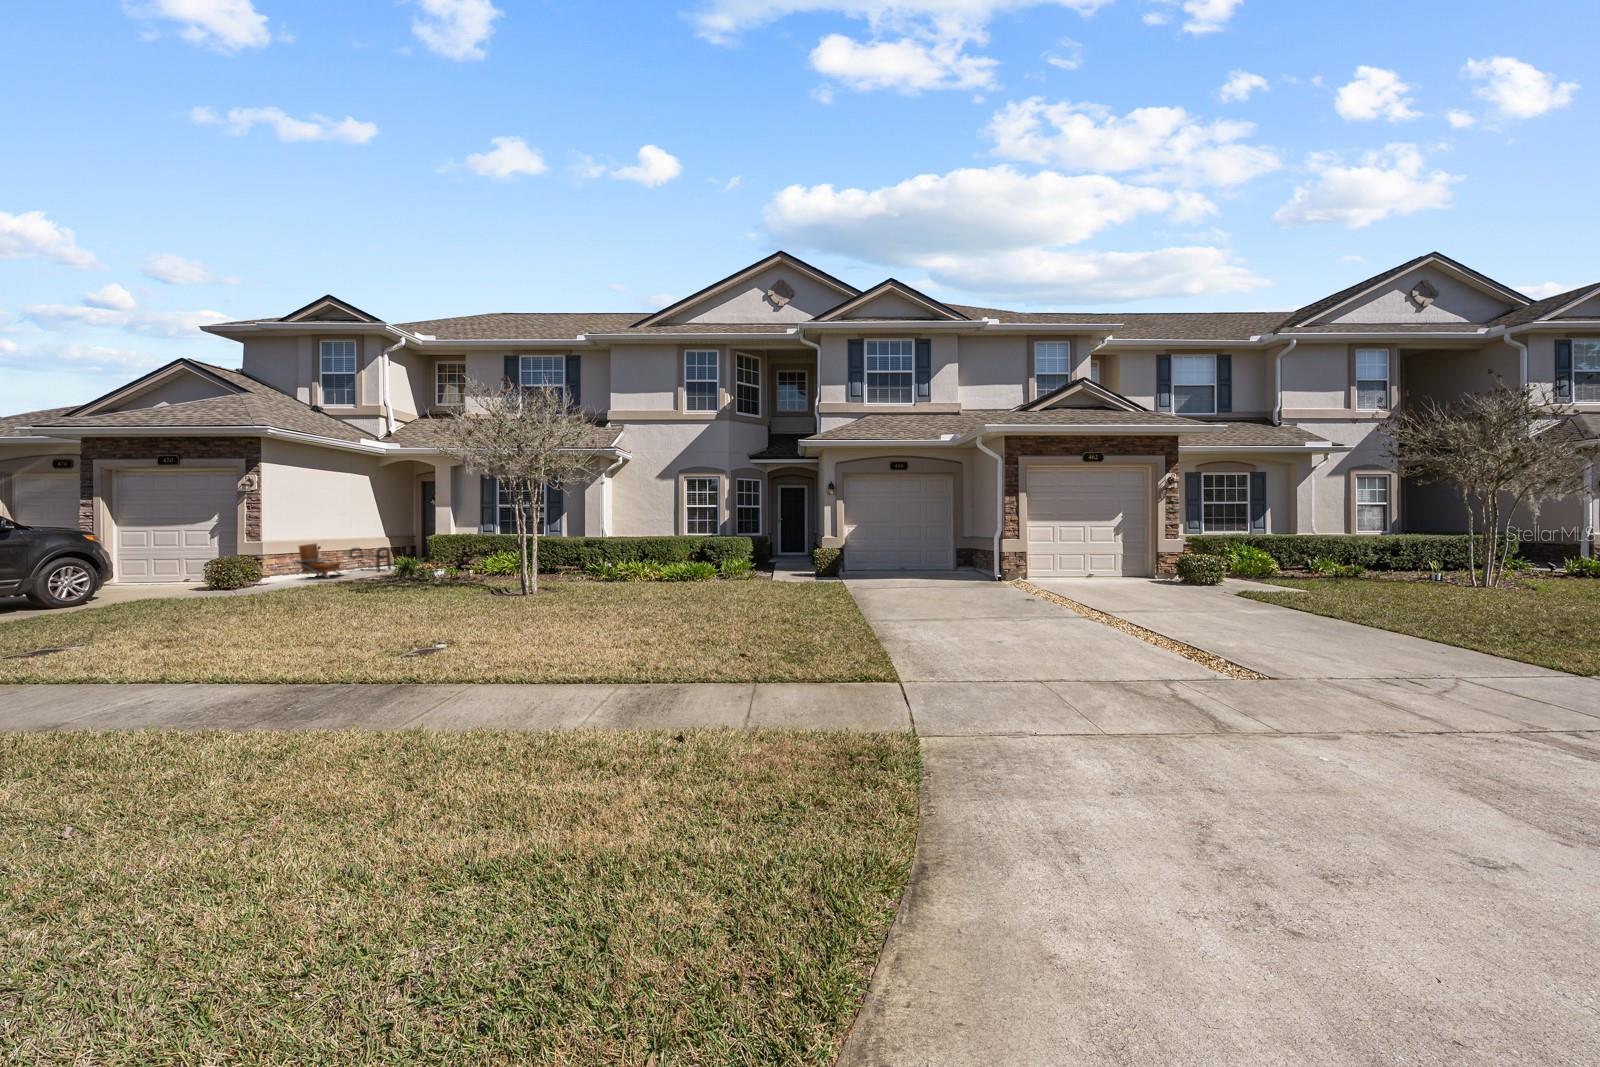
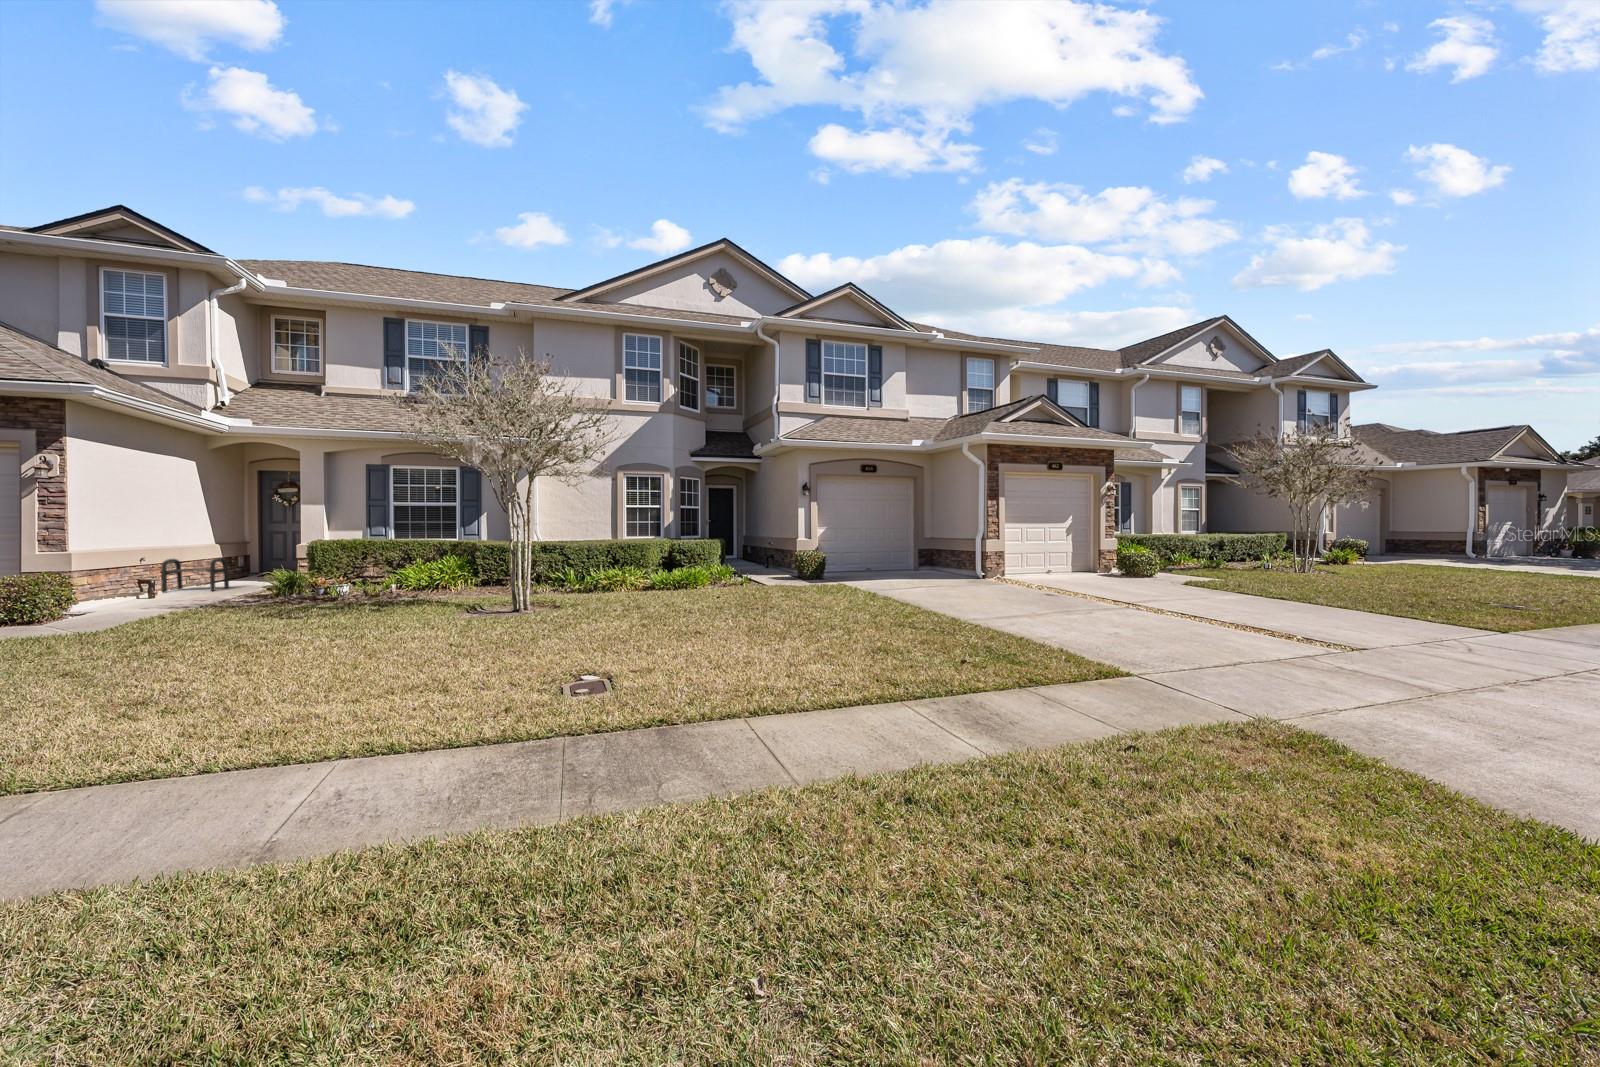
lounge chair: present [295,544,342,580] -> none [84,554,162,609]

